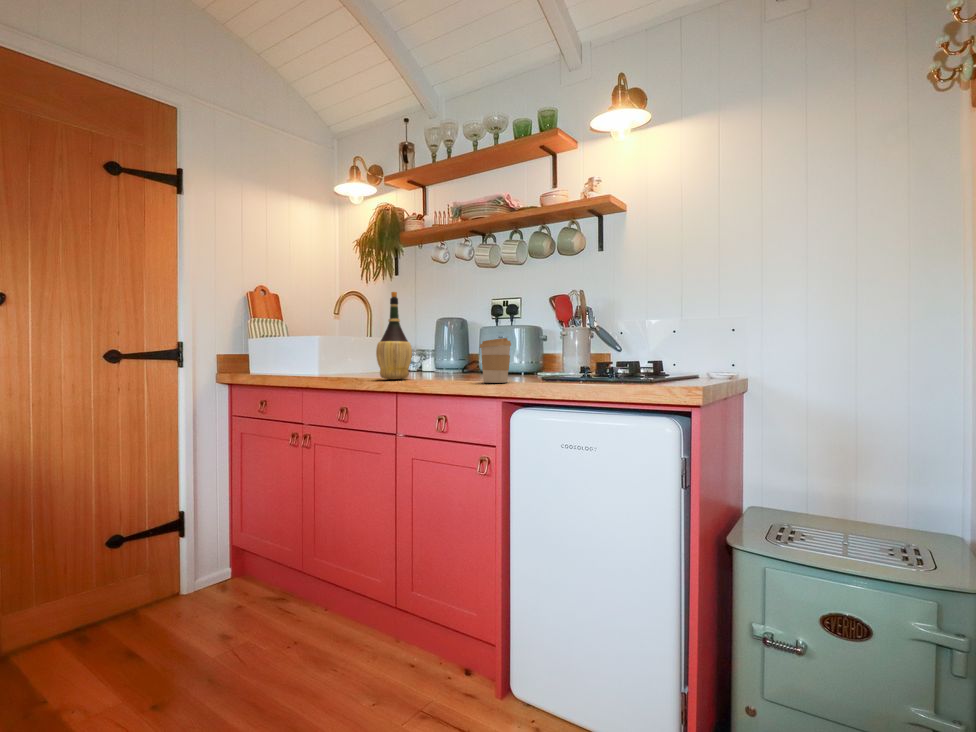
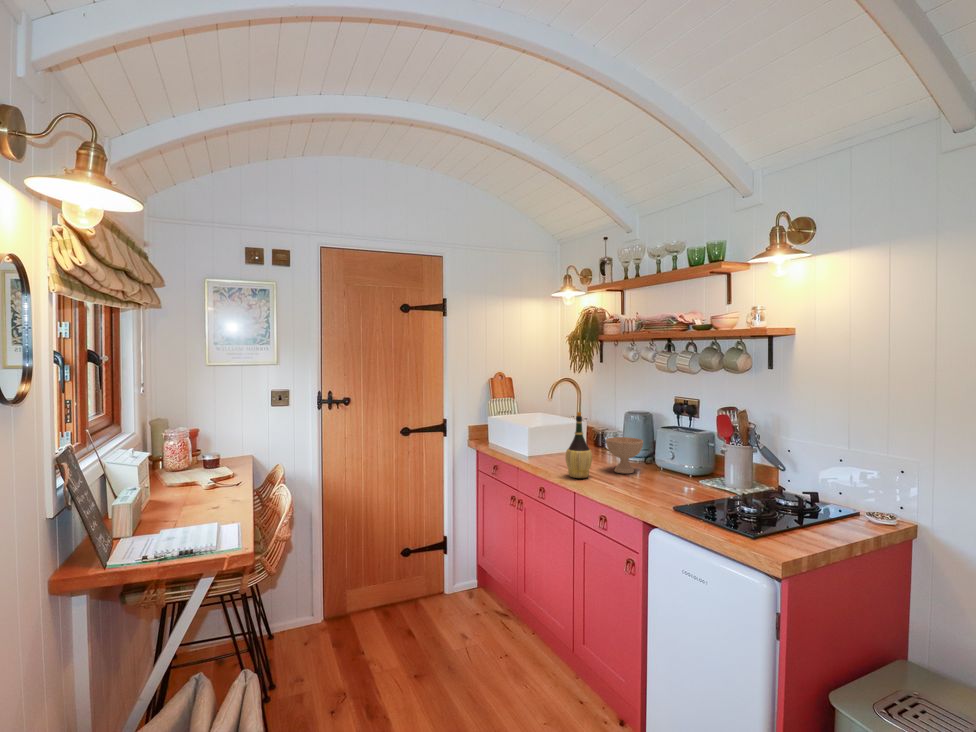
bowl: none [424,334,470,376] -> present [606,437,643,474]
coffee cup: present [480,338,511,383] -> none [633,466,658,503]

